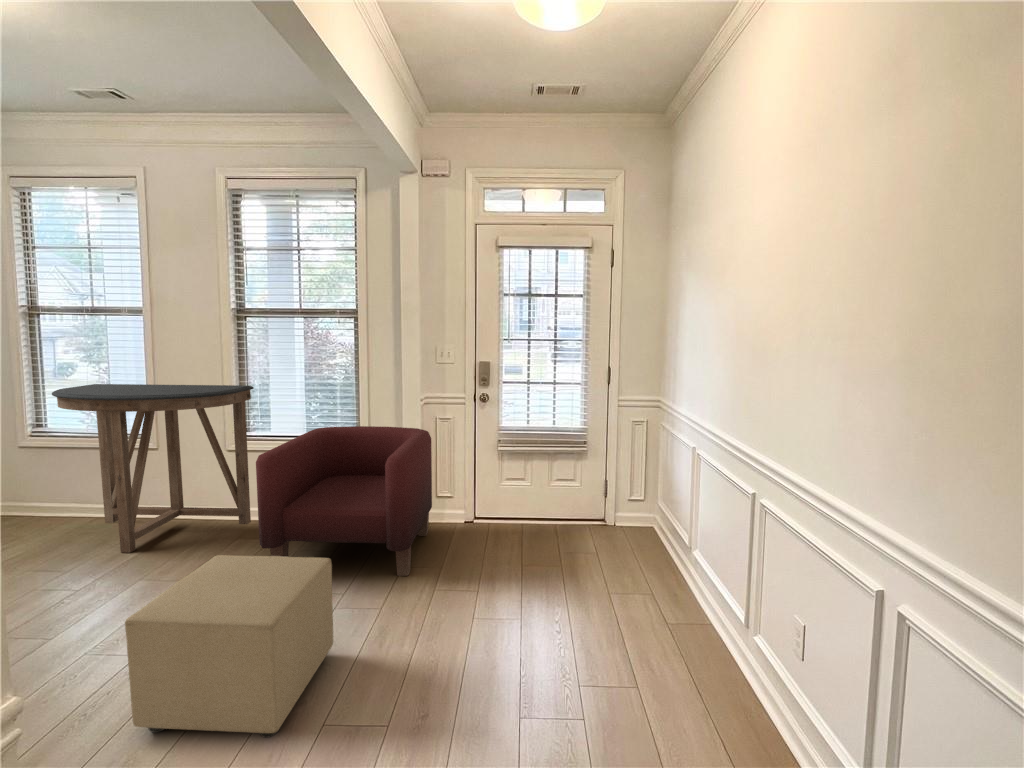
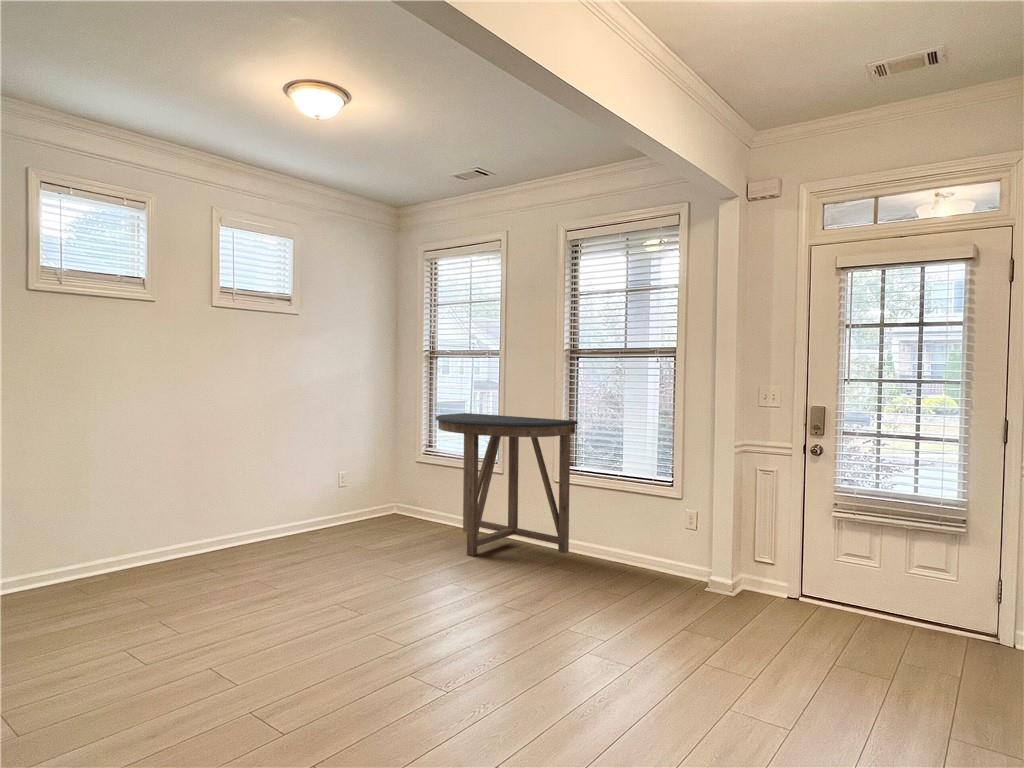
armchair: present [256,426,432,576] -> none [561,467,745,633]
ottoman: present [125,555,333,738] -> none [439,557,601,716]

